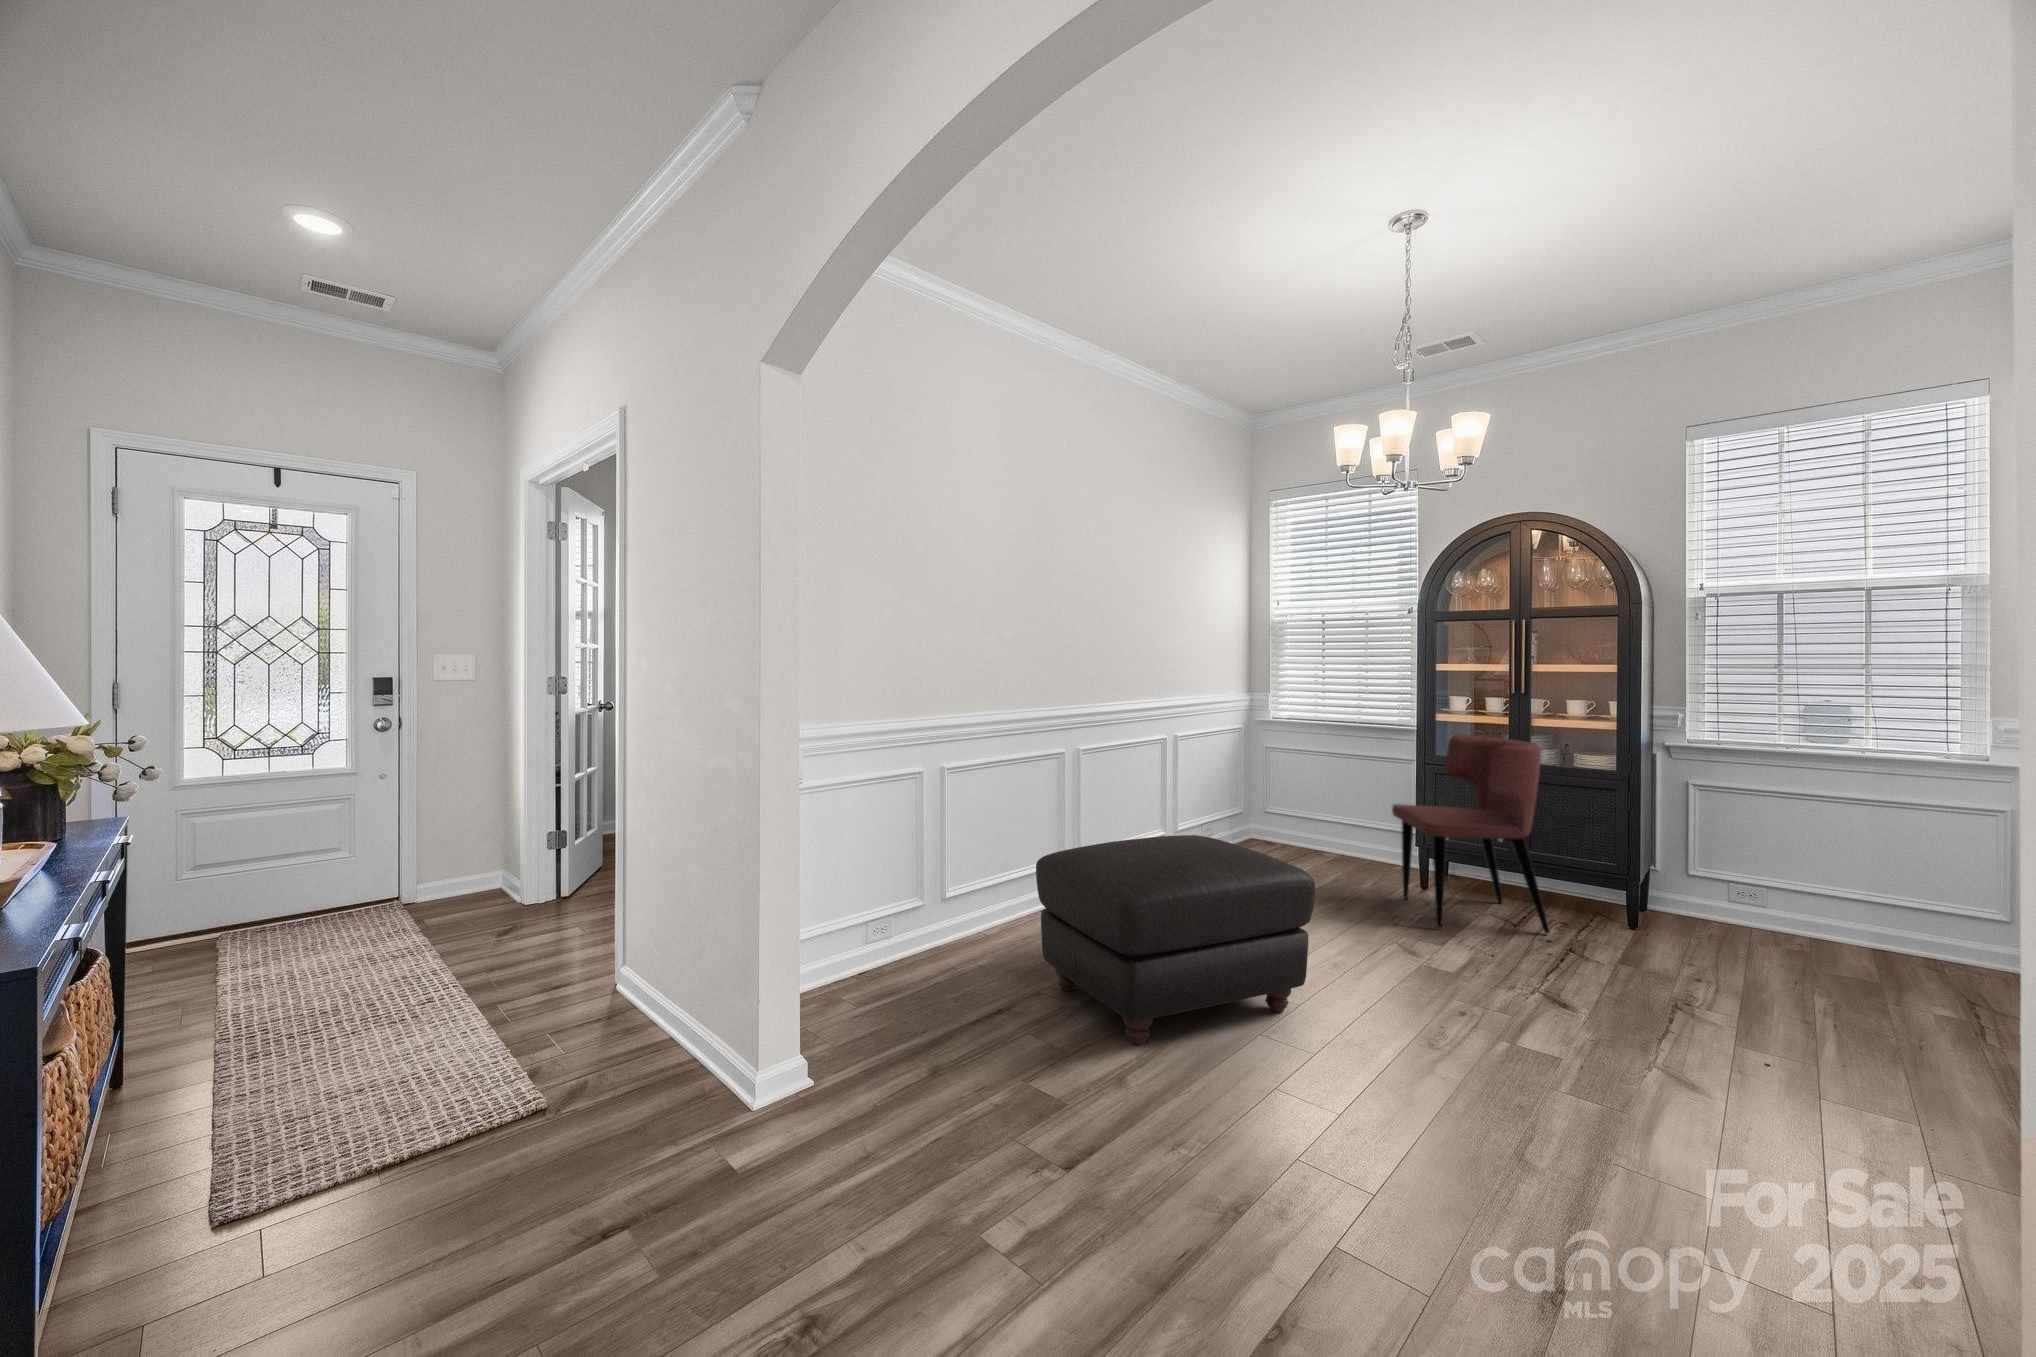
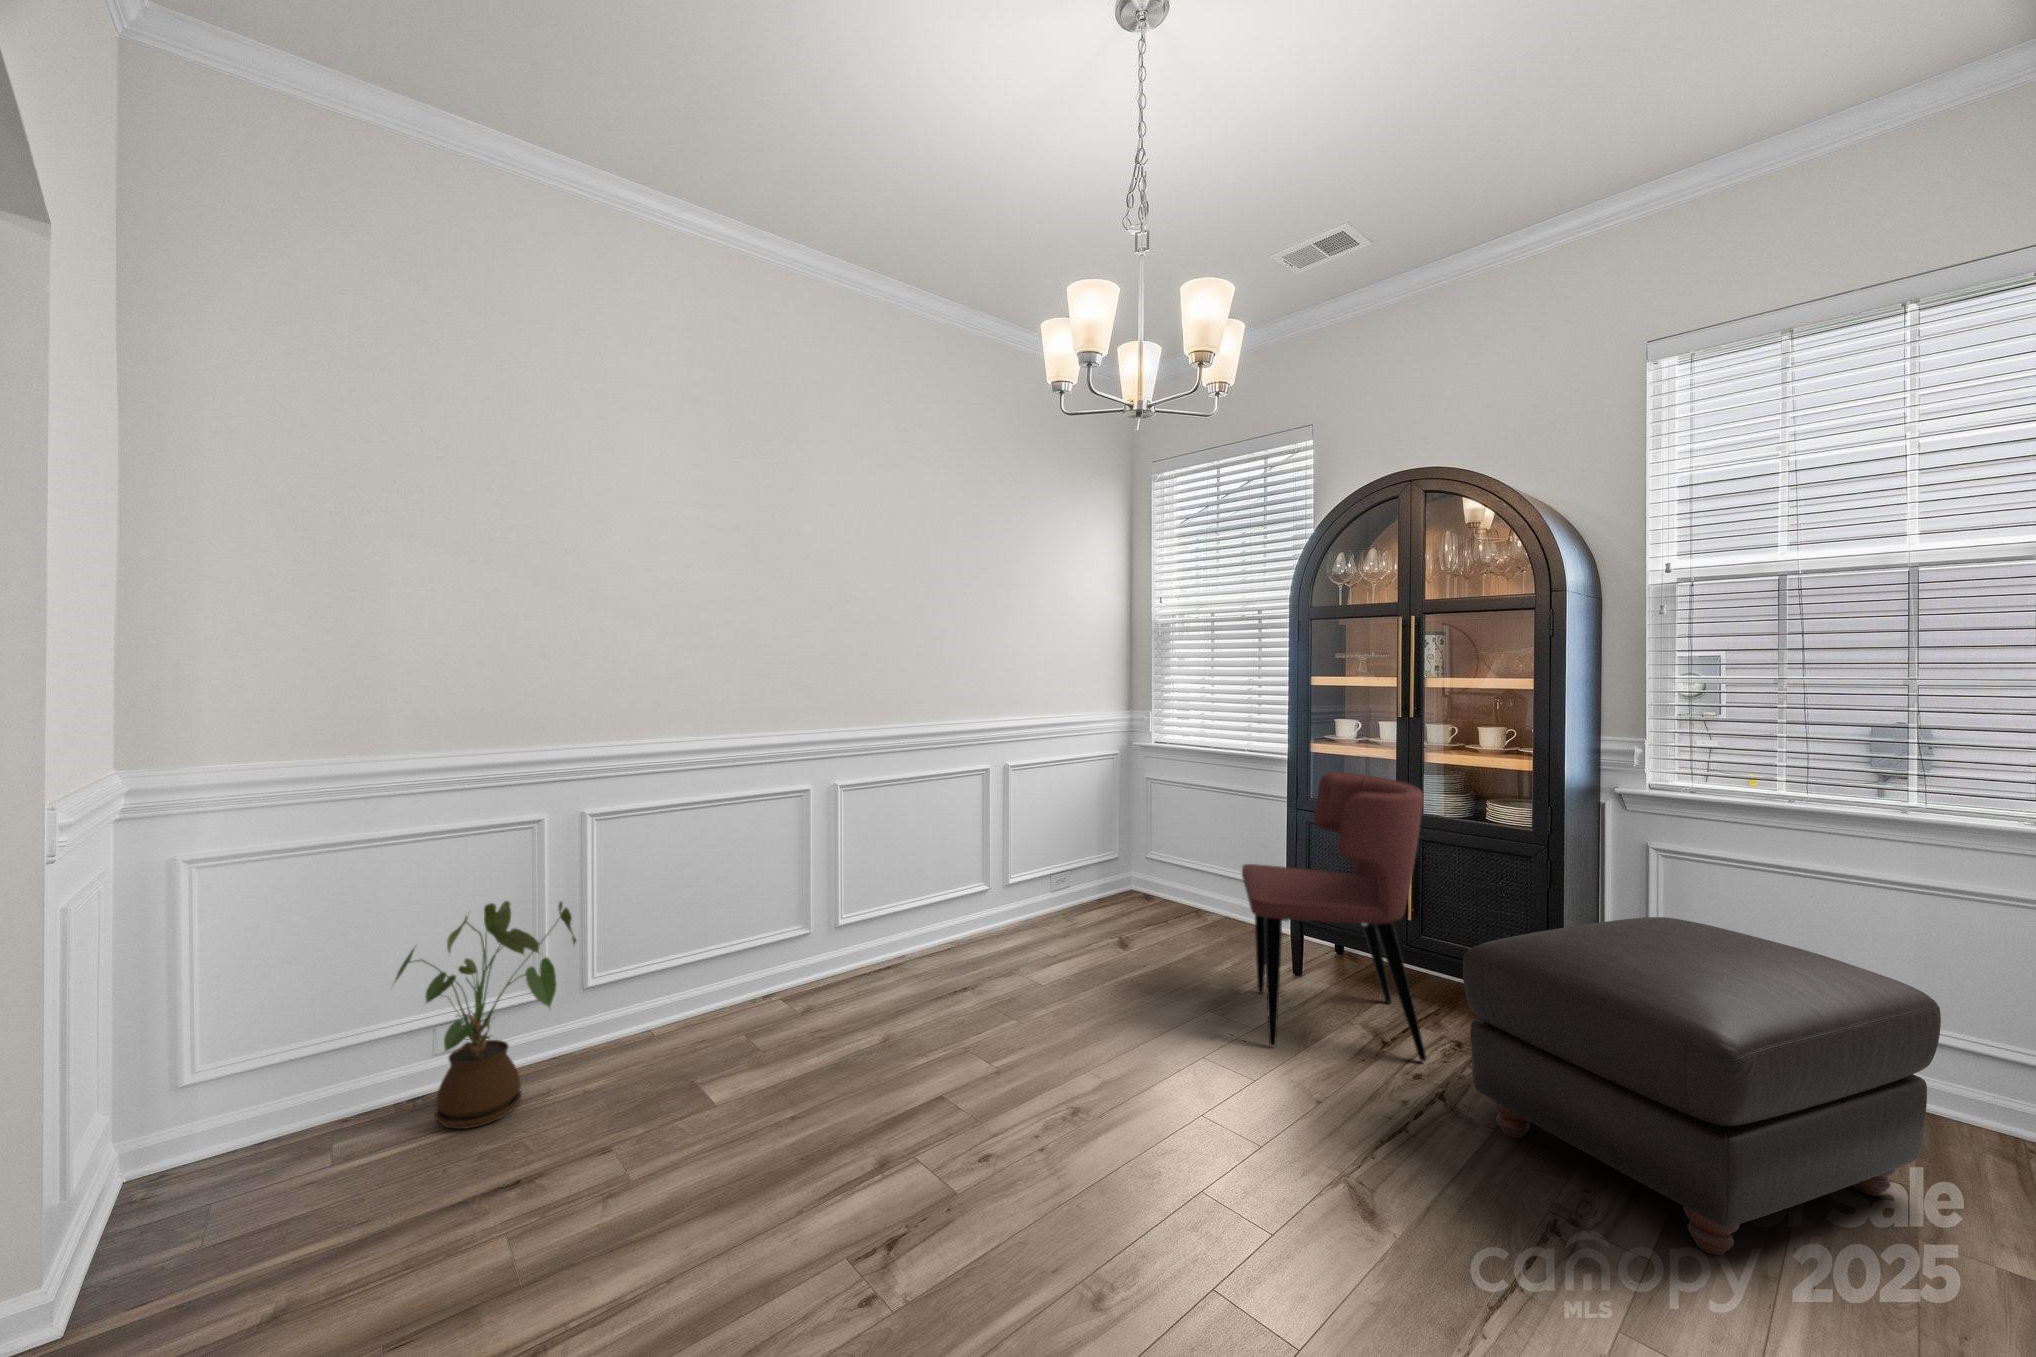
house plant: none [877,829,990,988] -> present [395,901,576,1129]
ottoman: present [1036,835,1315,1045] -> present [1463,917,1941,1255]

